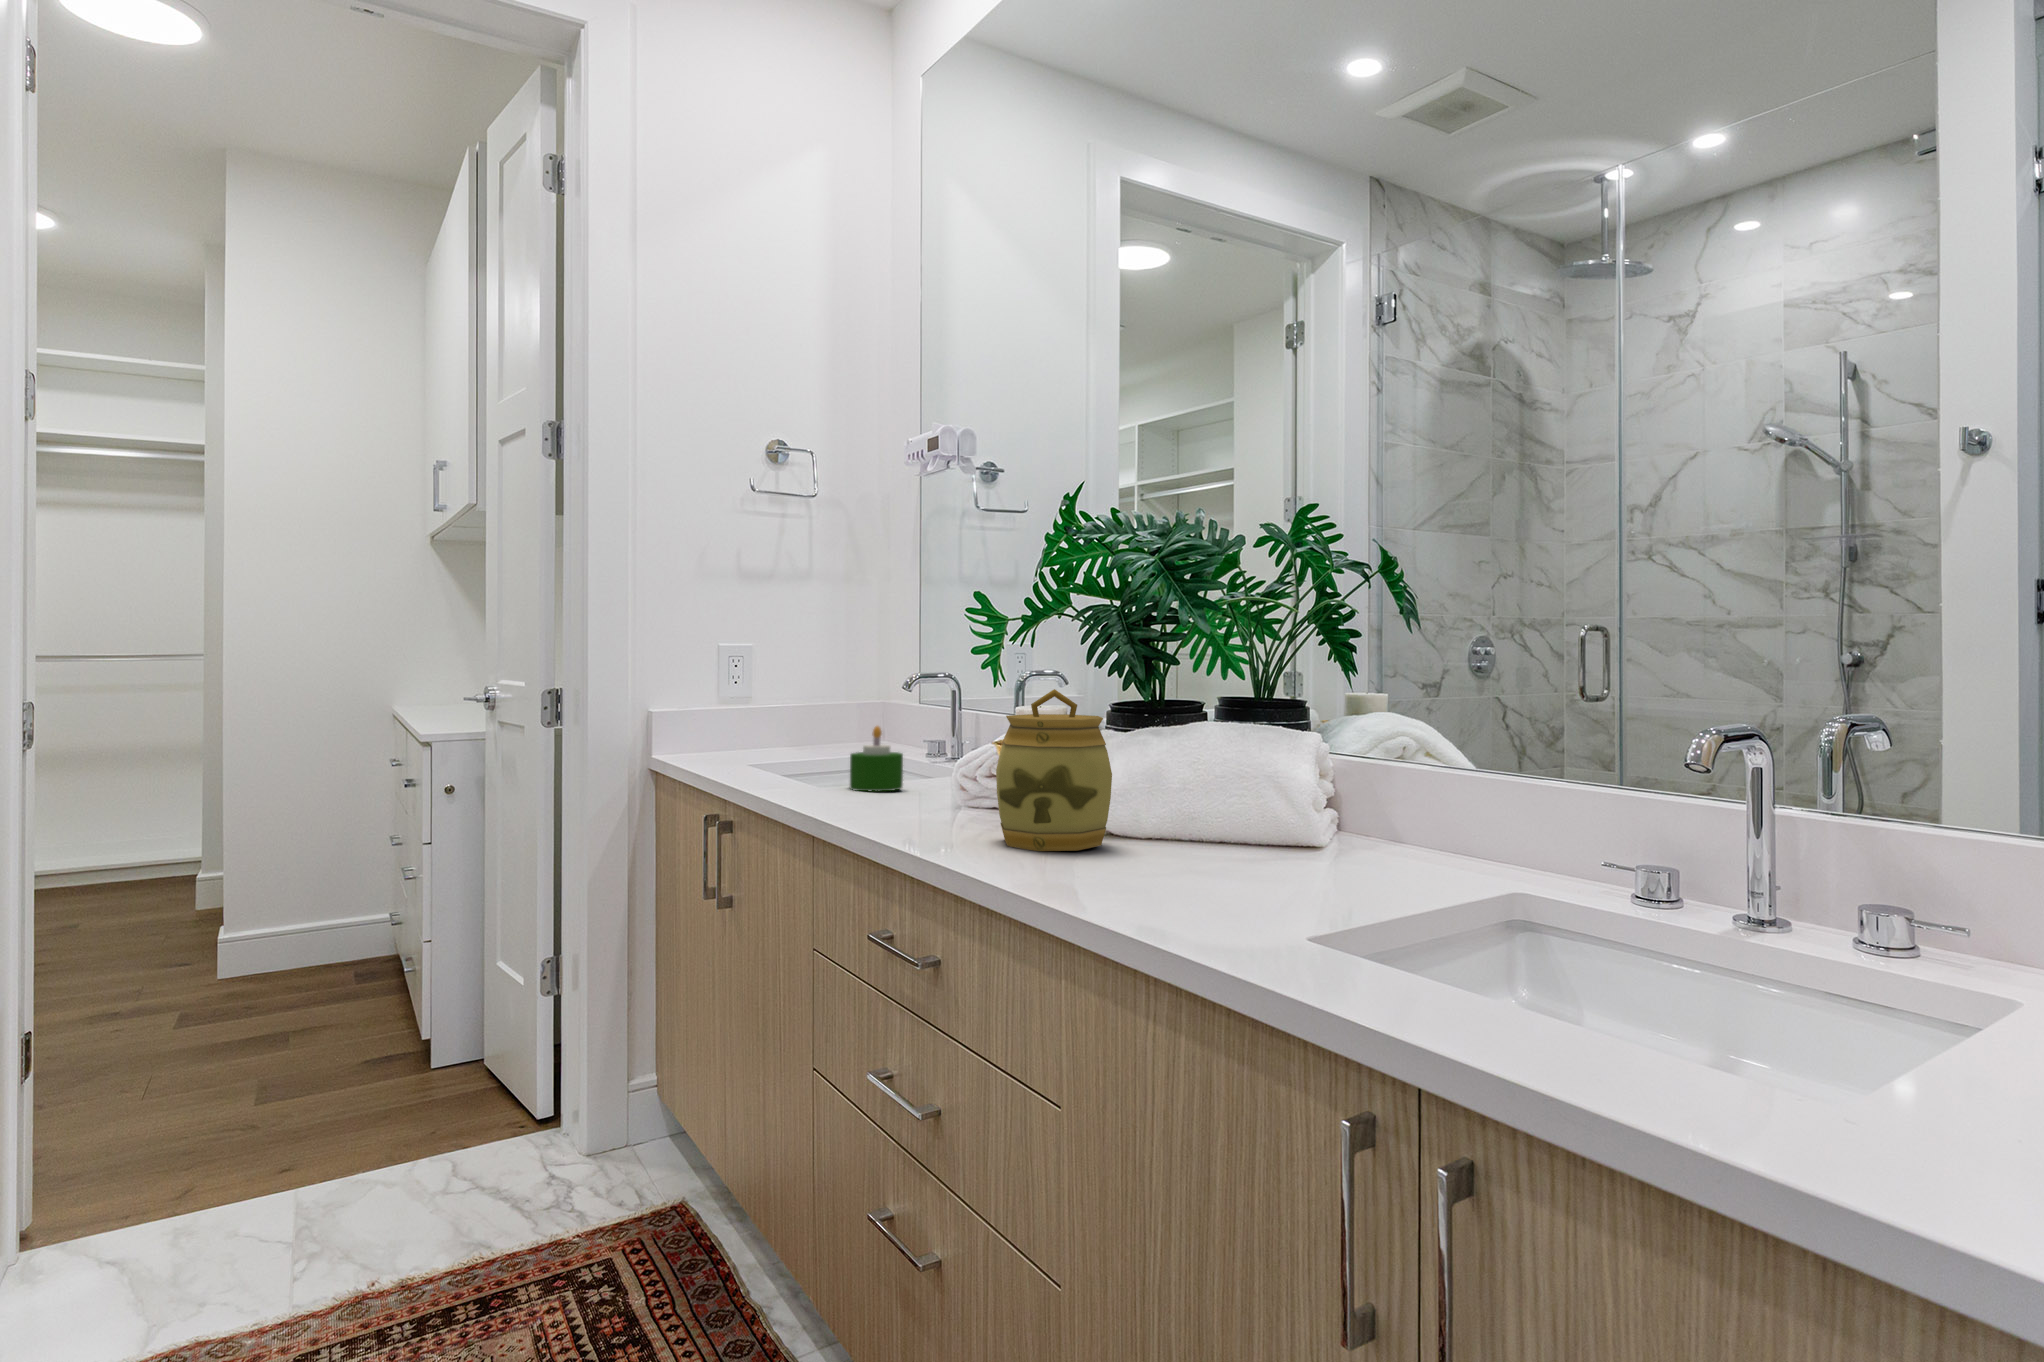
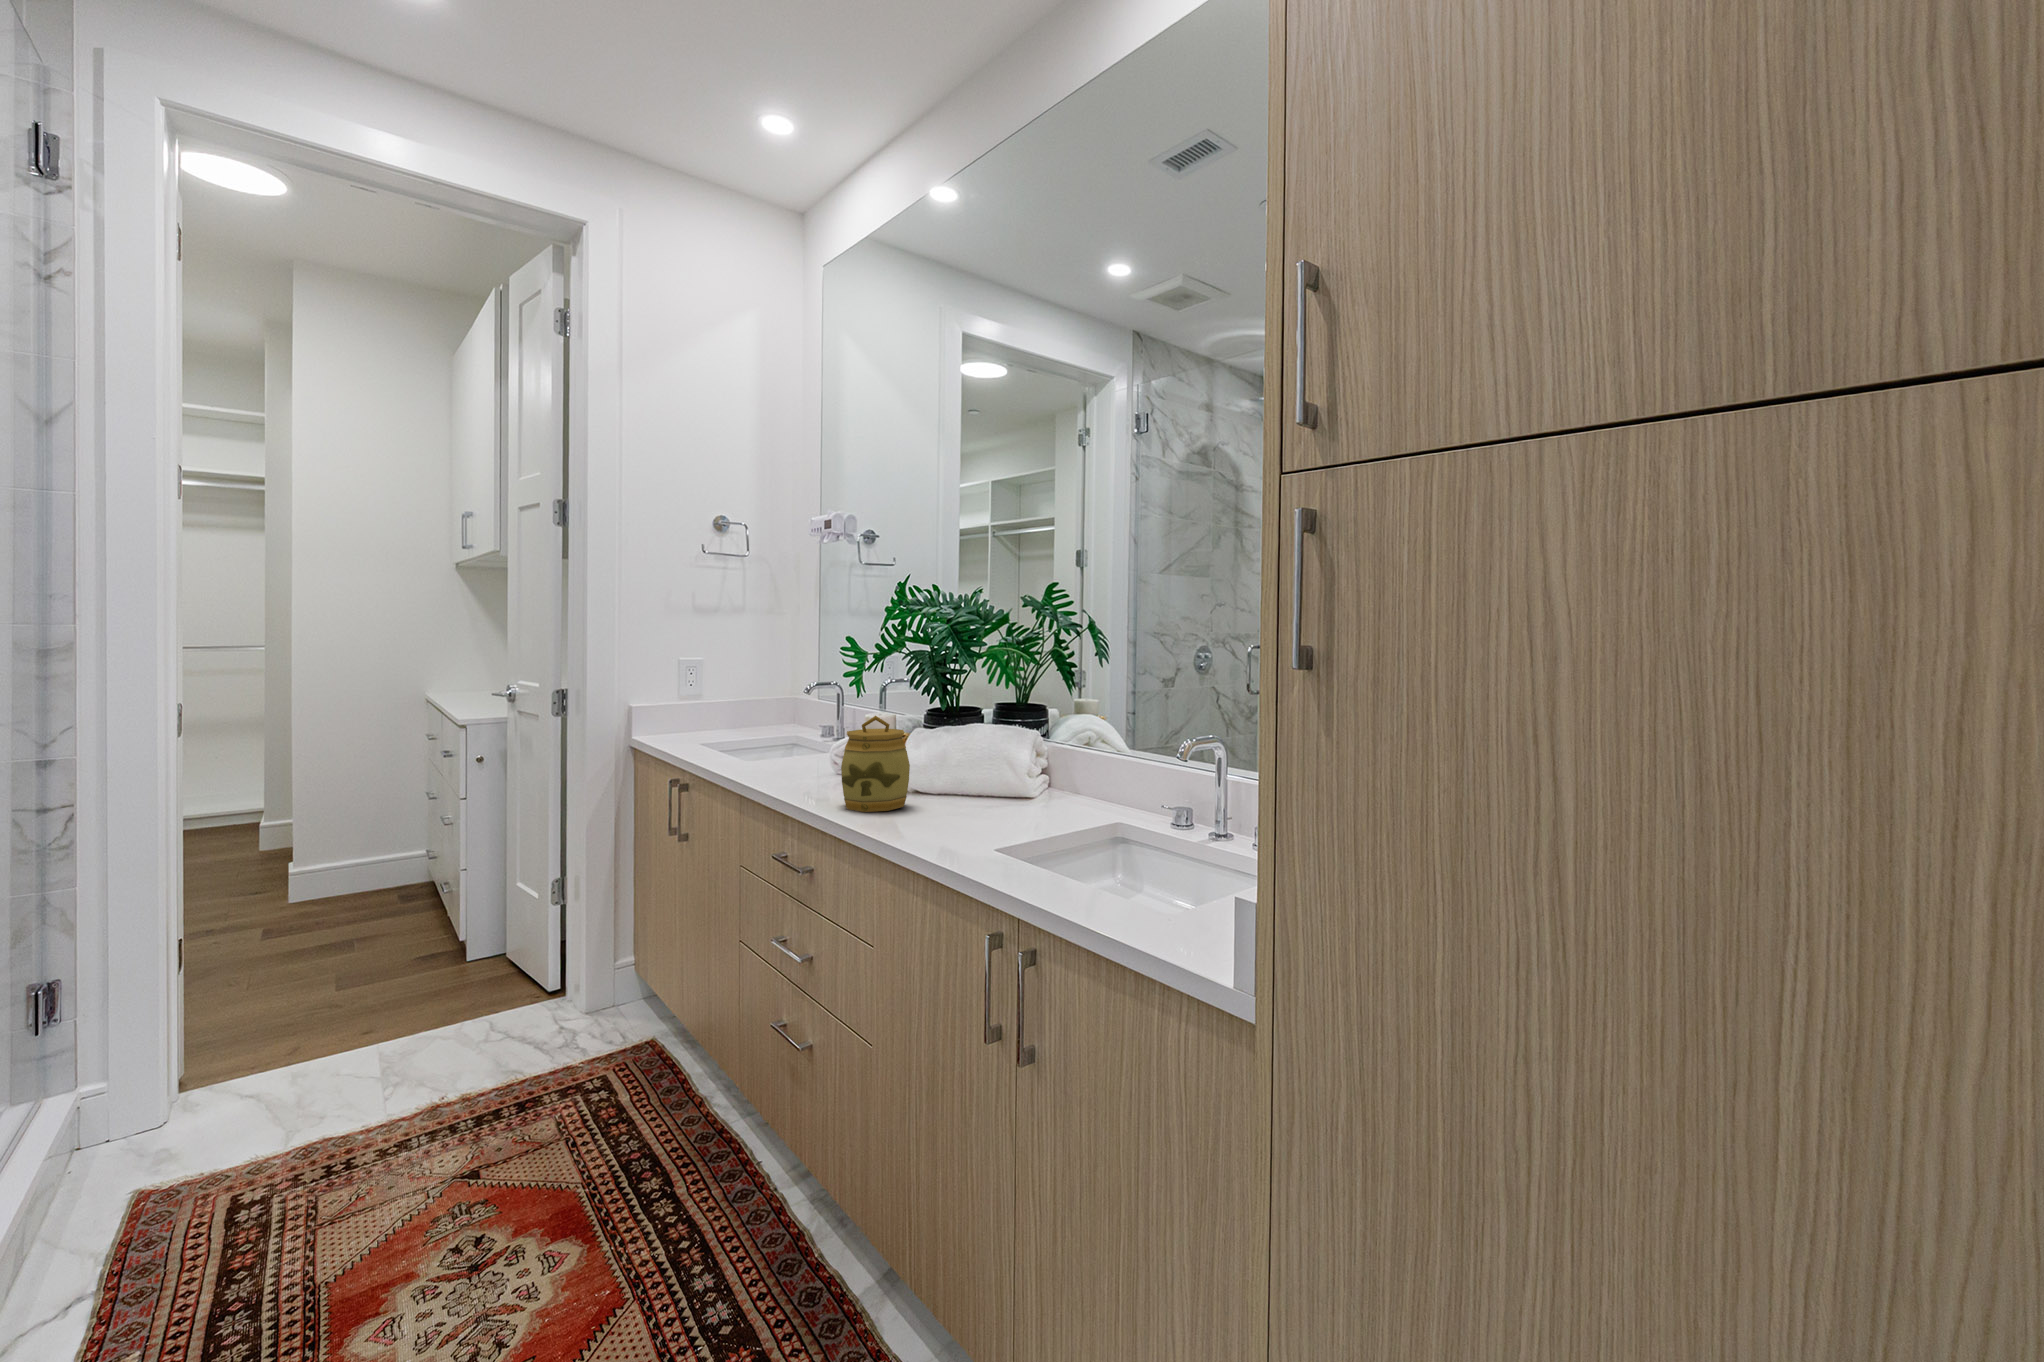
candle: present [850,726,903,791] -> none [761,727,796,769]

